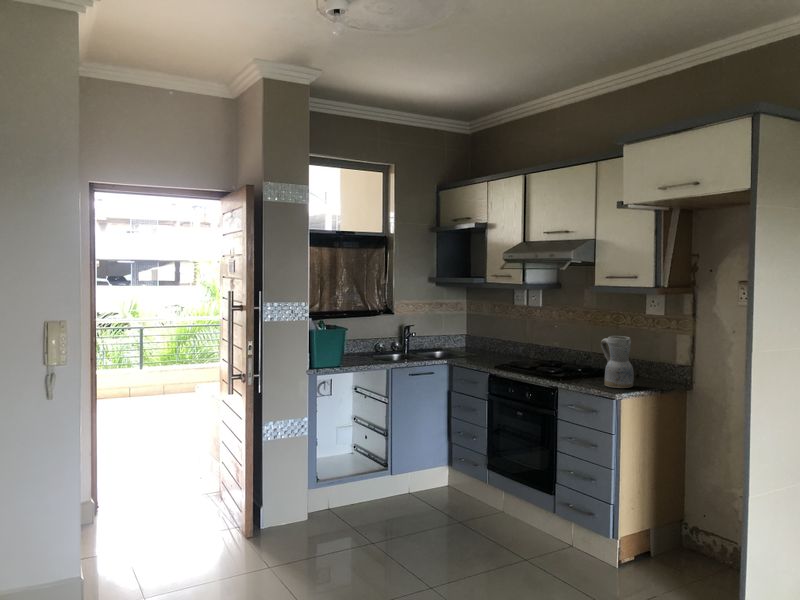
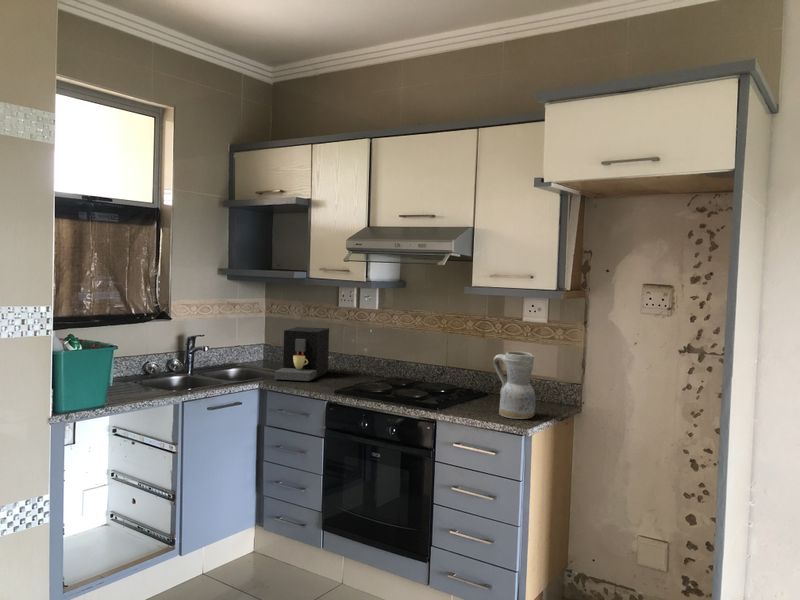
coffee maker: none [461,321,508,360] -> present [274,327,329,381]

